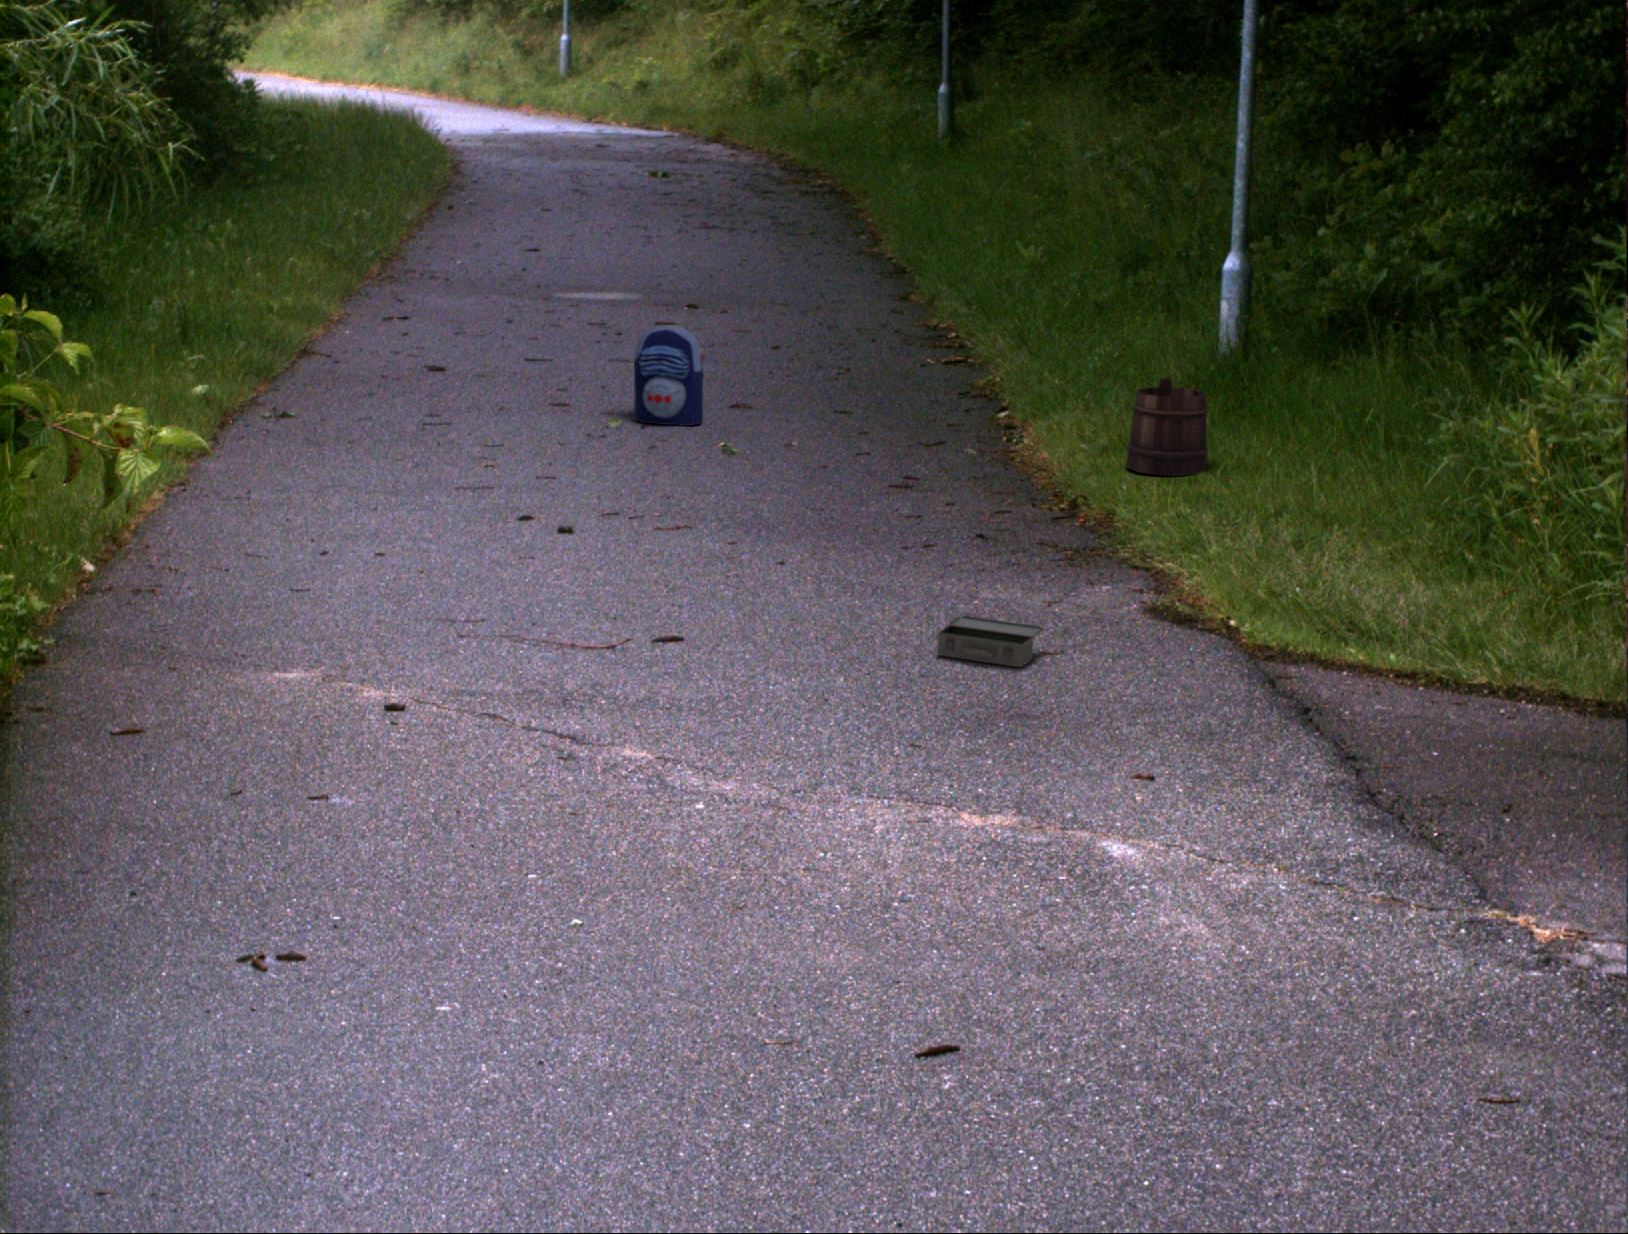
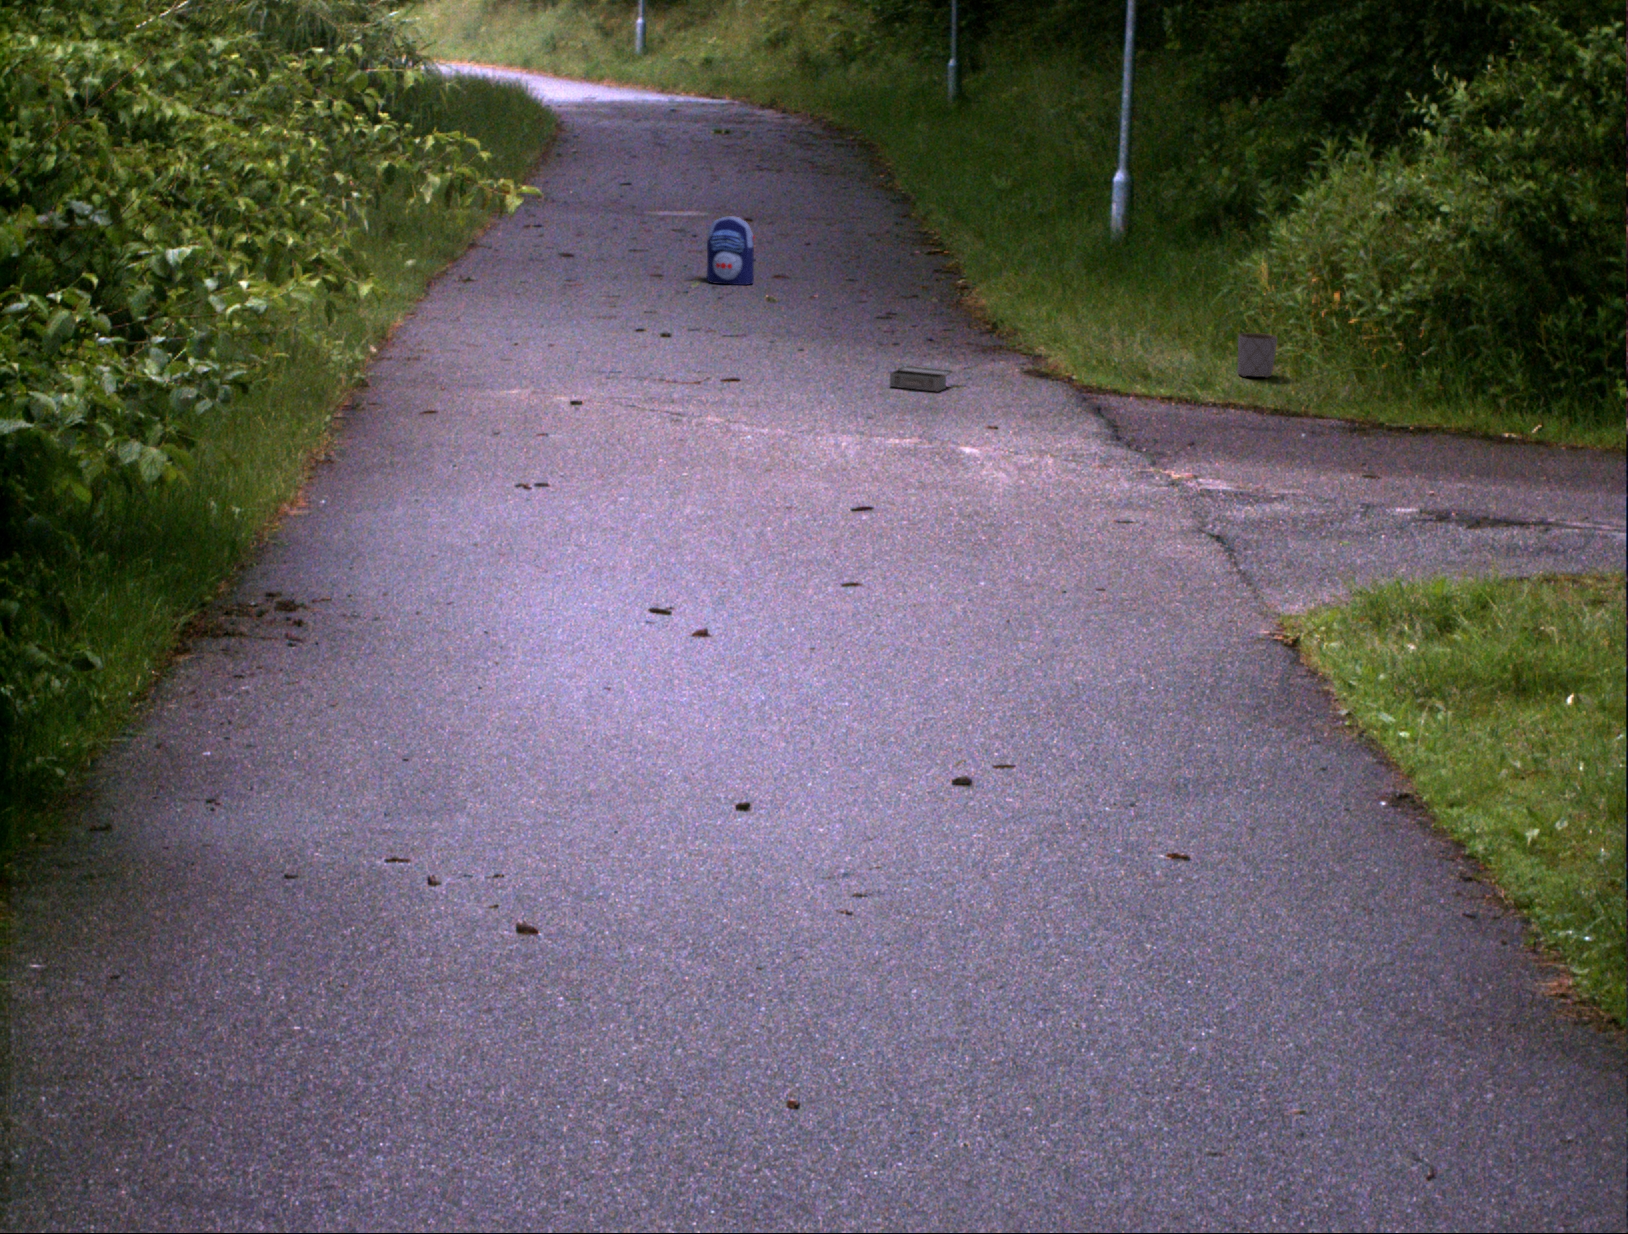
bucket: present [1126,378,1208,476] -> none [1030,245,1084,308]
planter: none [1516,559,1587,637] -> present [1238,333,1277,378]

